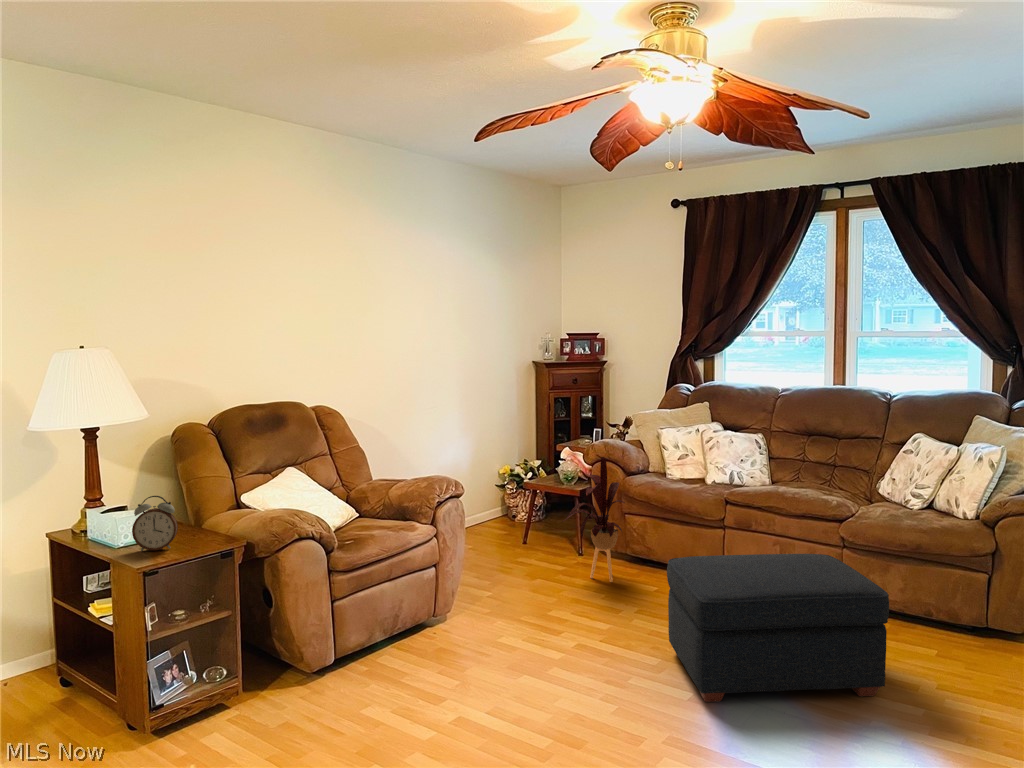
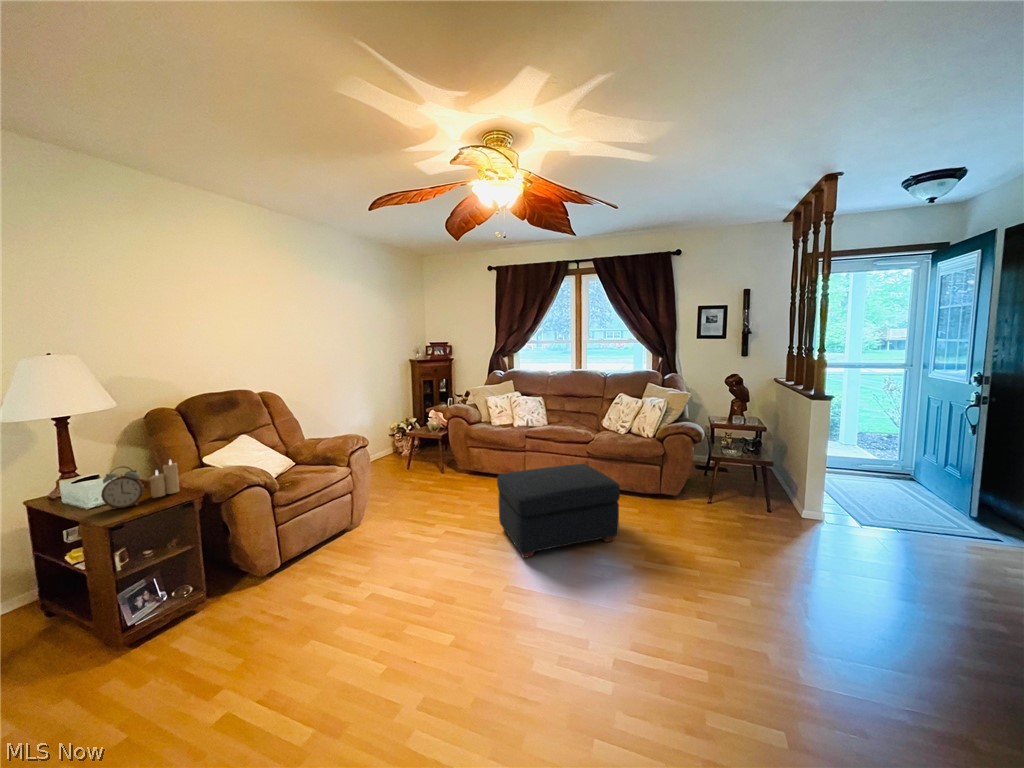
house plant: present [562,457,625,582] -> none [430,416,469,489]
candle: none [183,492,216,542] -> present [149,460,179,498]

